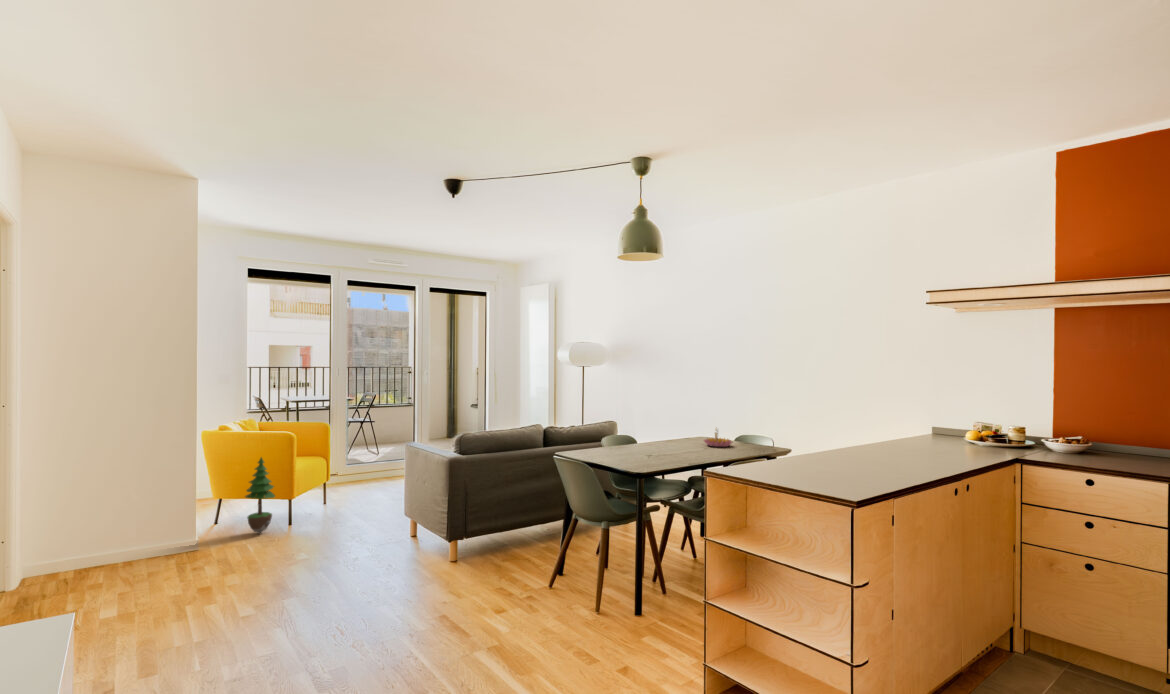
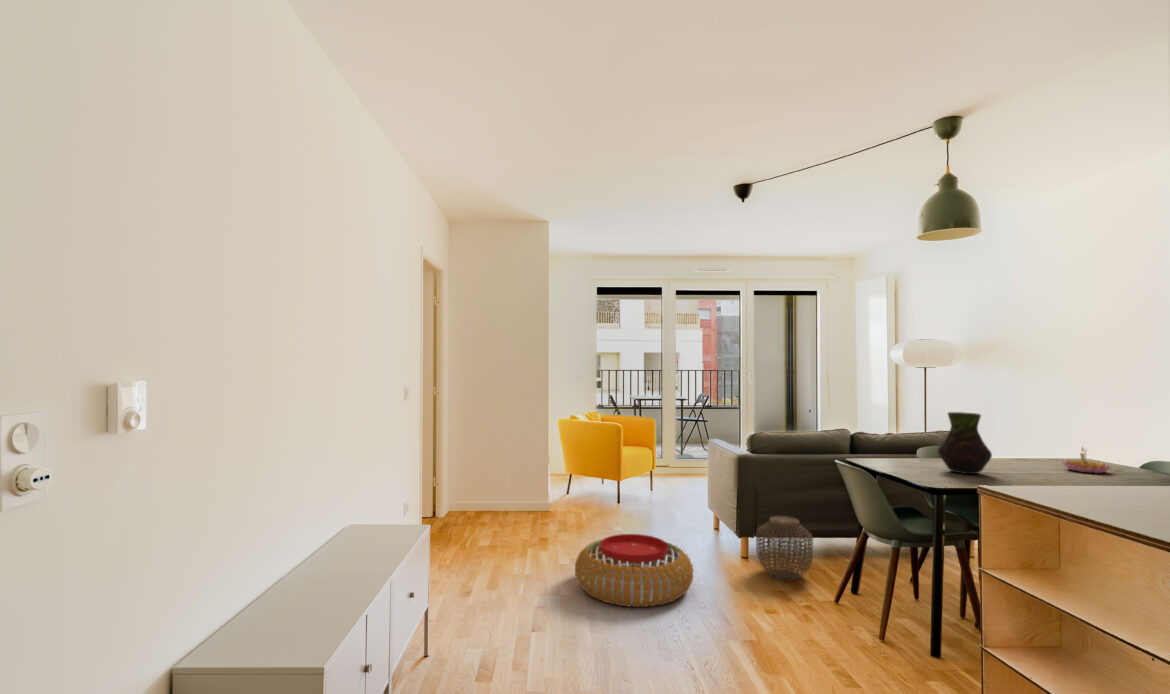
vase: none [632,406,670,457] -> present [938,412,992,474]
potted tree: present [245,457,275,533] -> none [583,441,606,506]
woven basket: none [471,514,524,576] -> present [756,516,813,580]
pouf: none [271,559,417,648] -> present [575,534,694,607]

